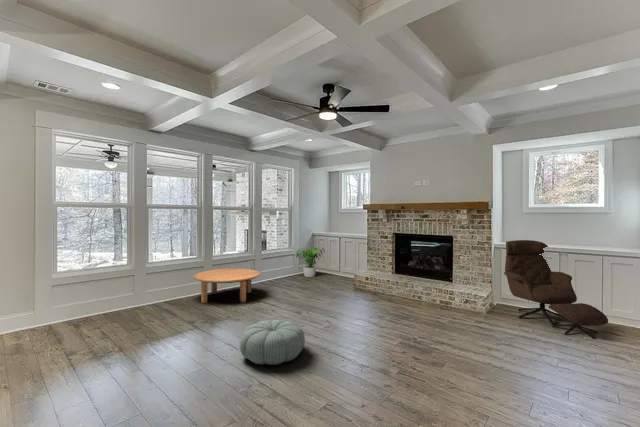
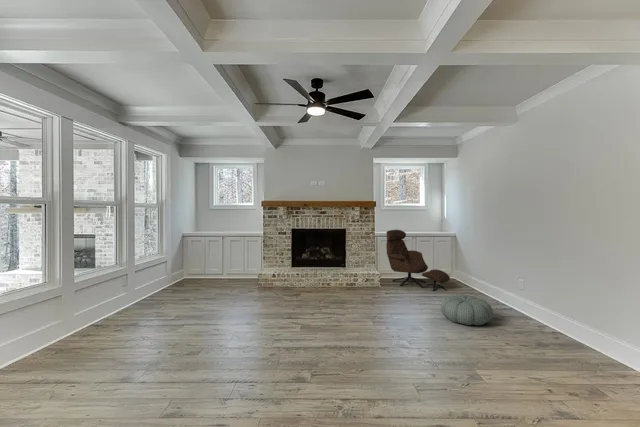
potted plant: present [296,247,325,277] -> none [170,249,207,284]
coffee table: present [194,268,260,303] -> none [84,284,181,340]
pouf: present [240,320,305,365] -> present [441,295,493,325]

